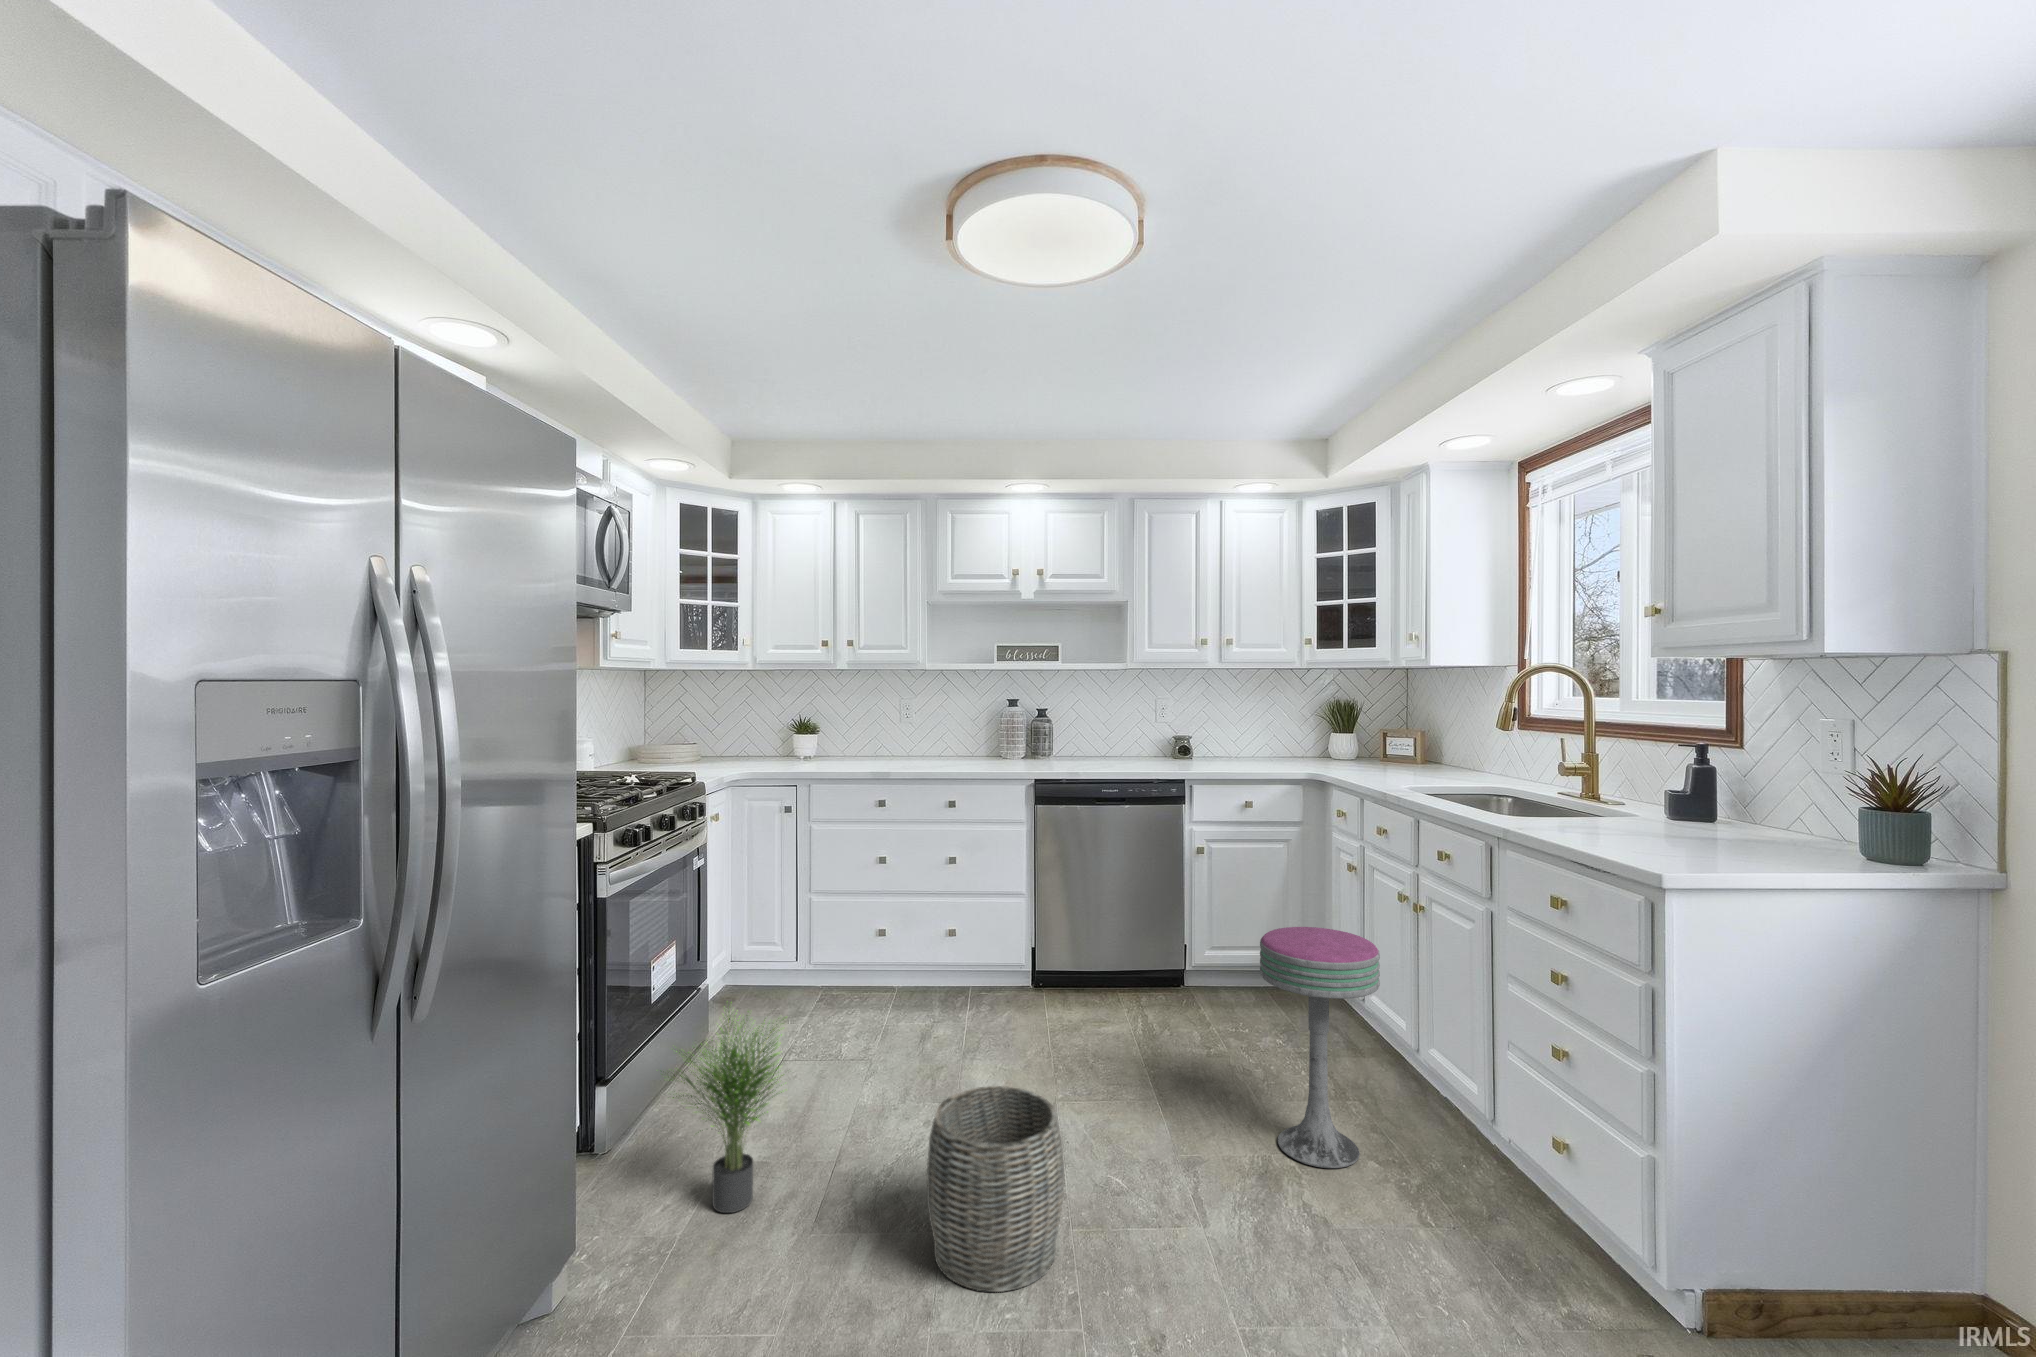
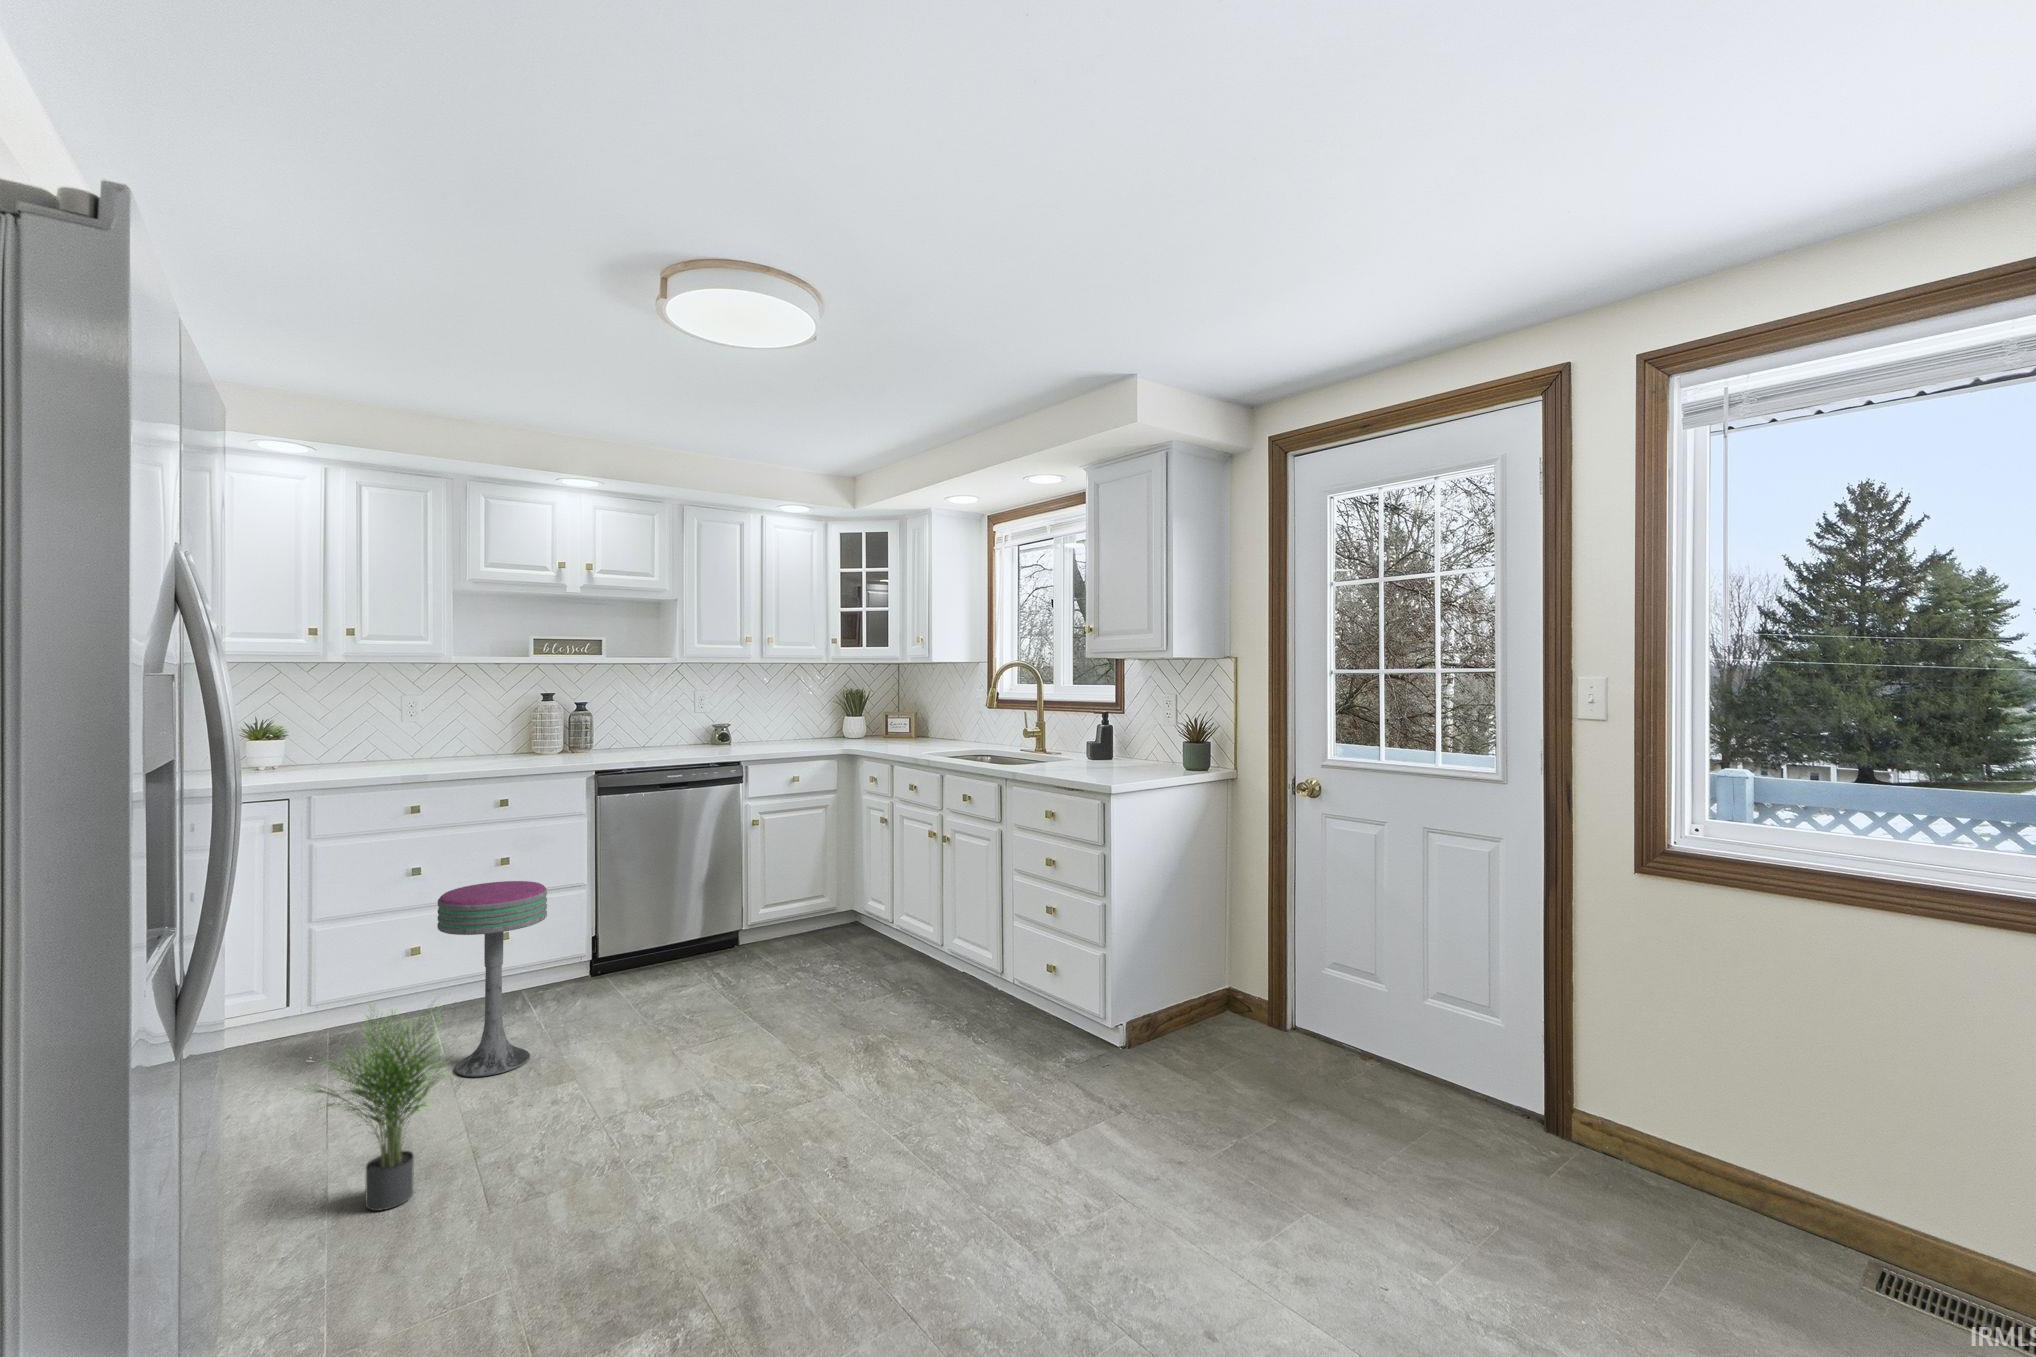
bar stool: present [1260,927,1380,1168] -> present [437,881,547,1077]
woven basket: present [927,1086,1064,1292] -> none [623,1014,744,1174]

